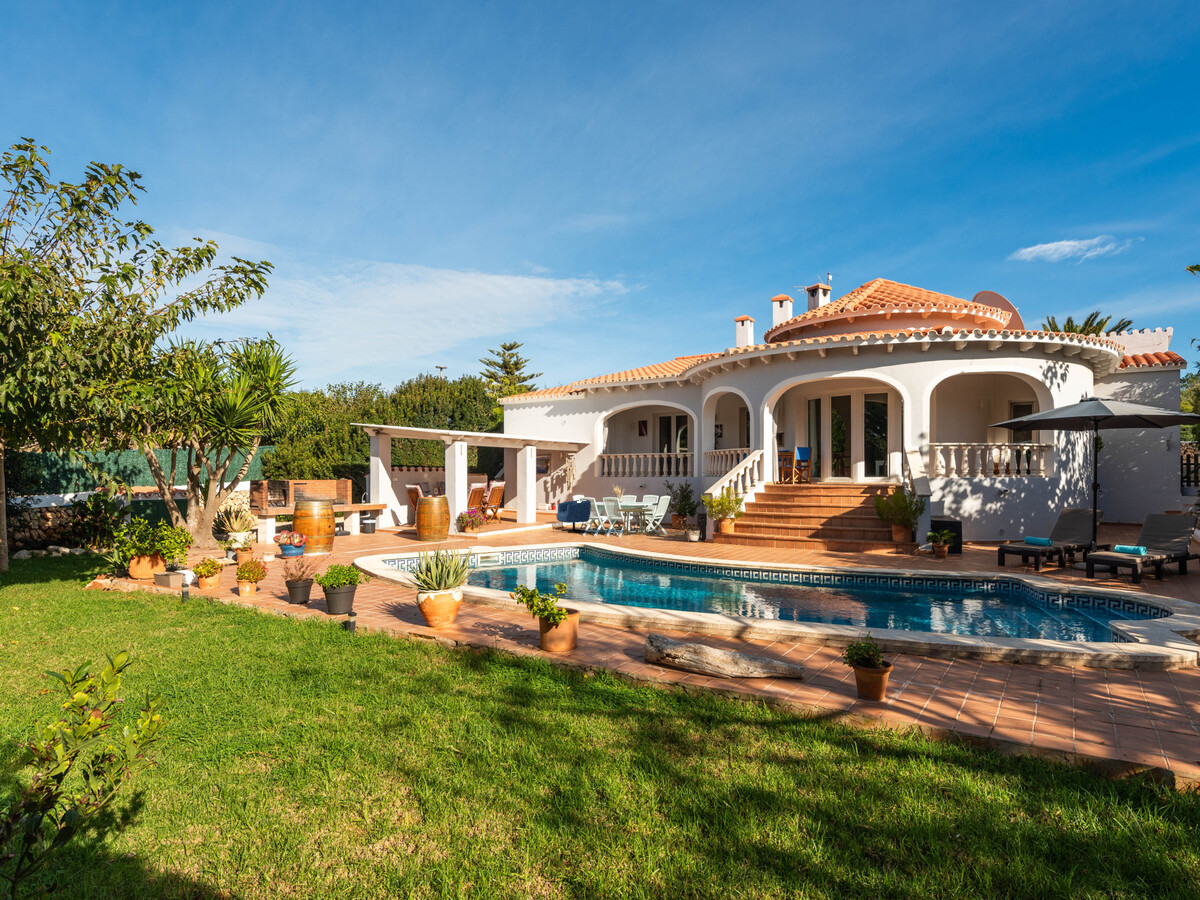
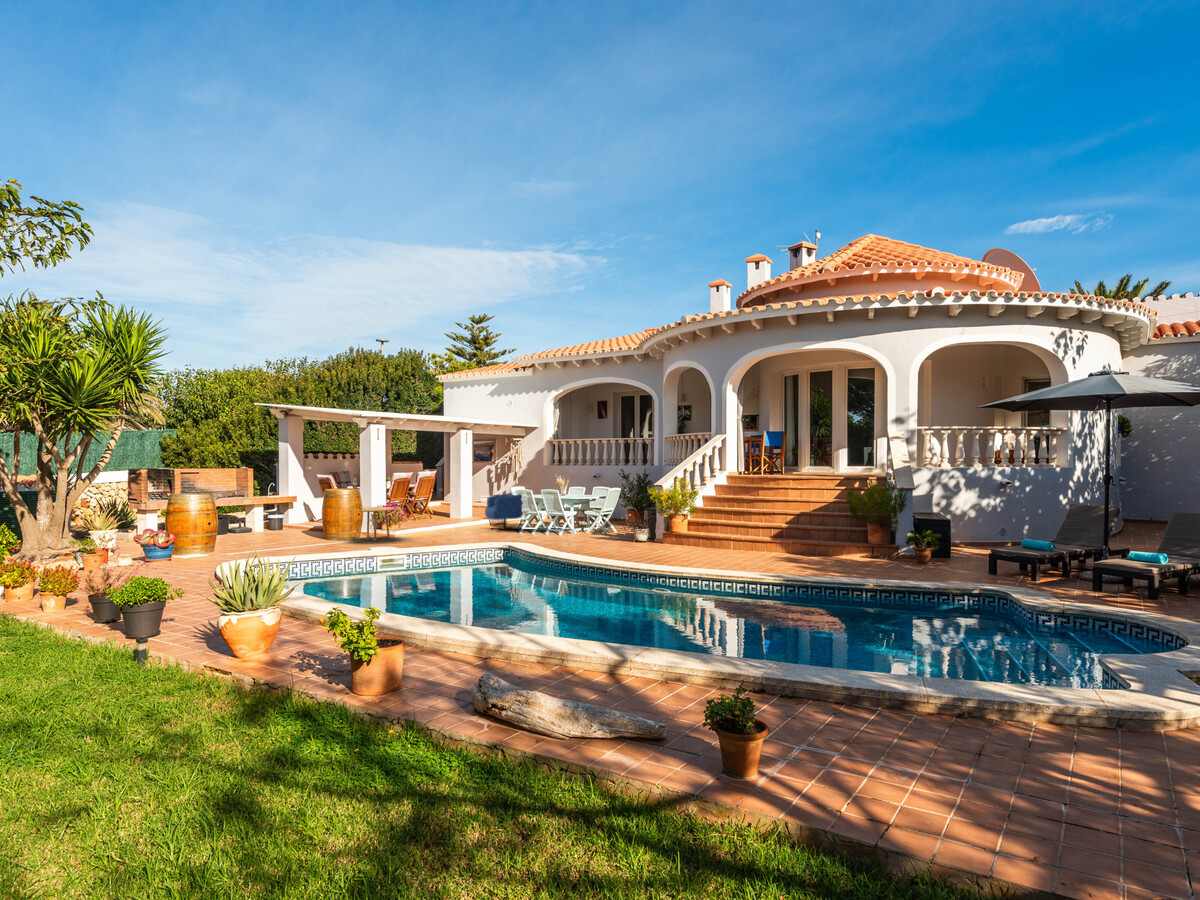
round table: present [617,509,652,535] -> present [353,507,395,541]

